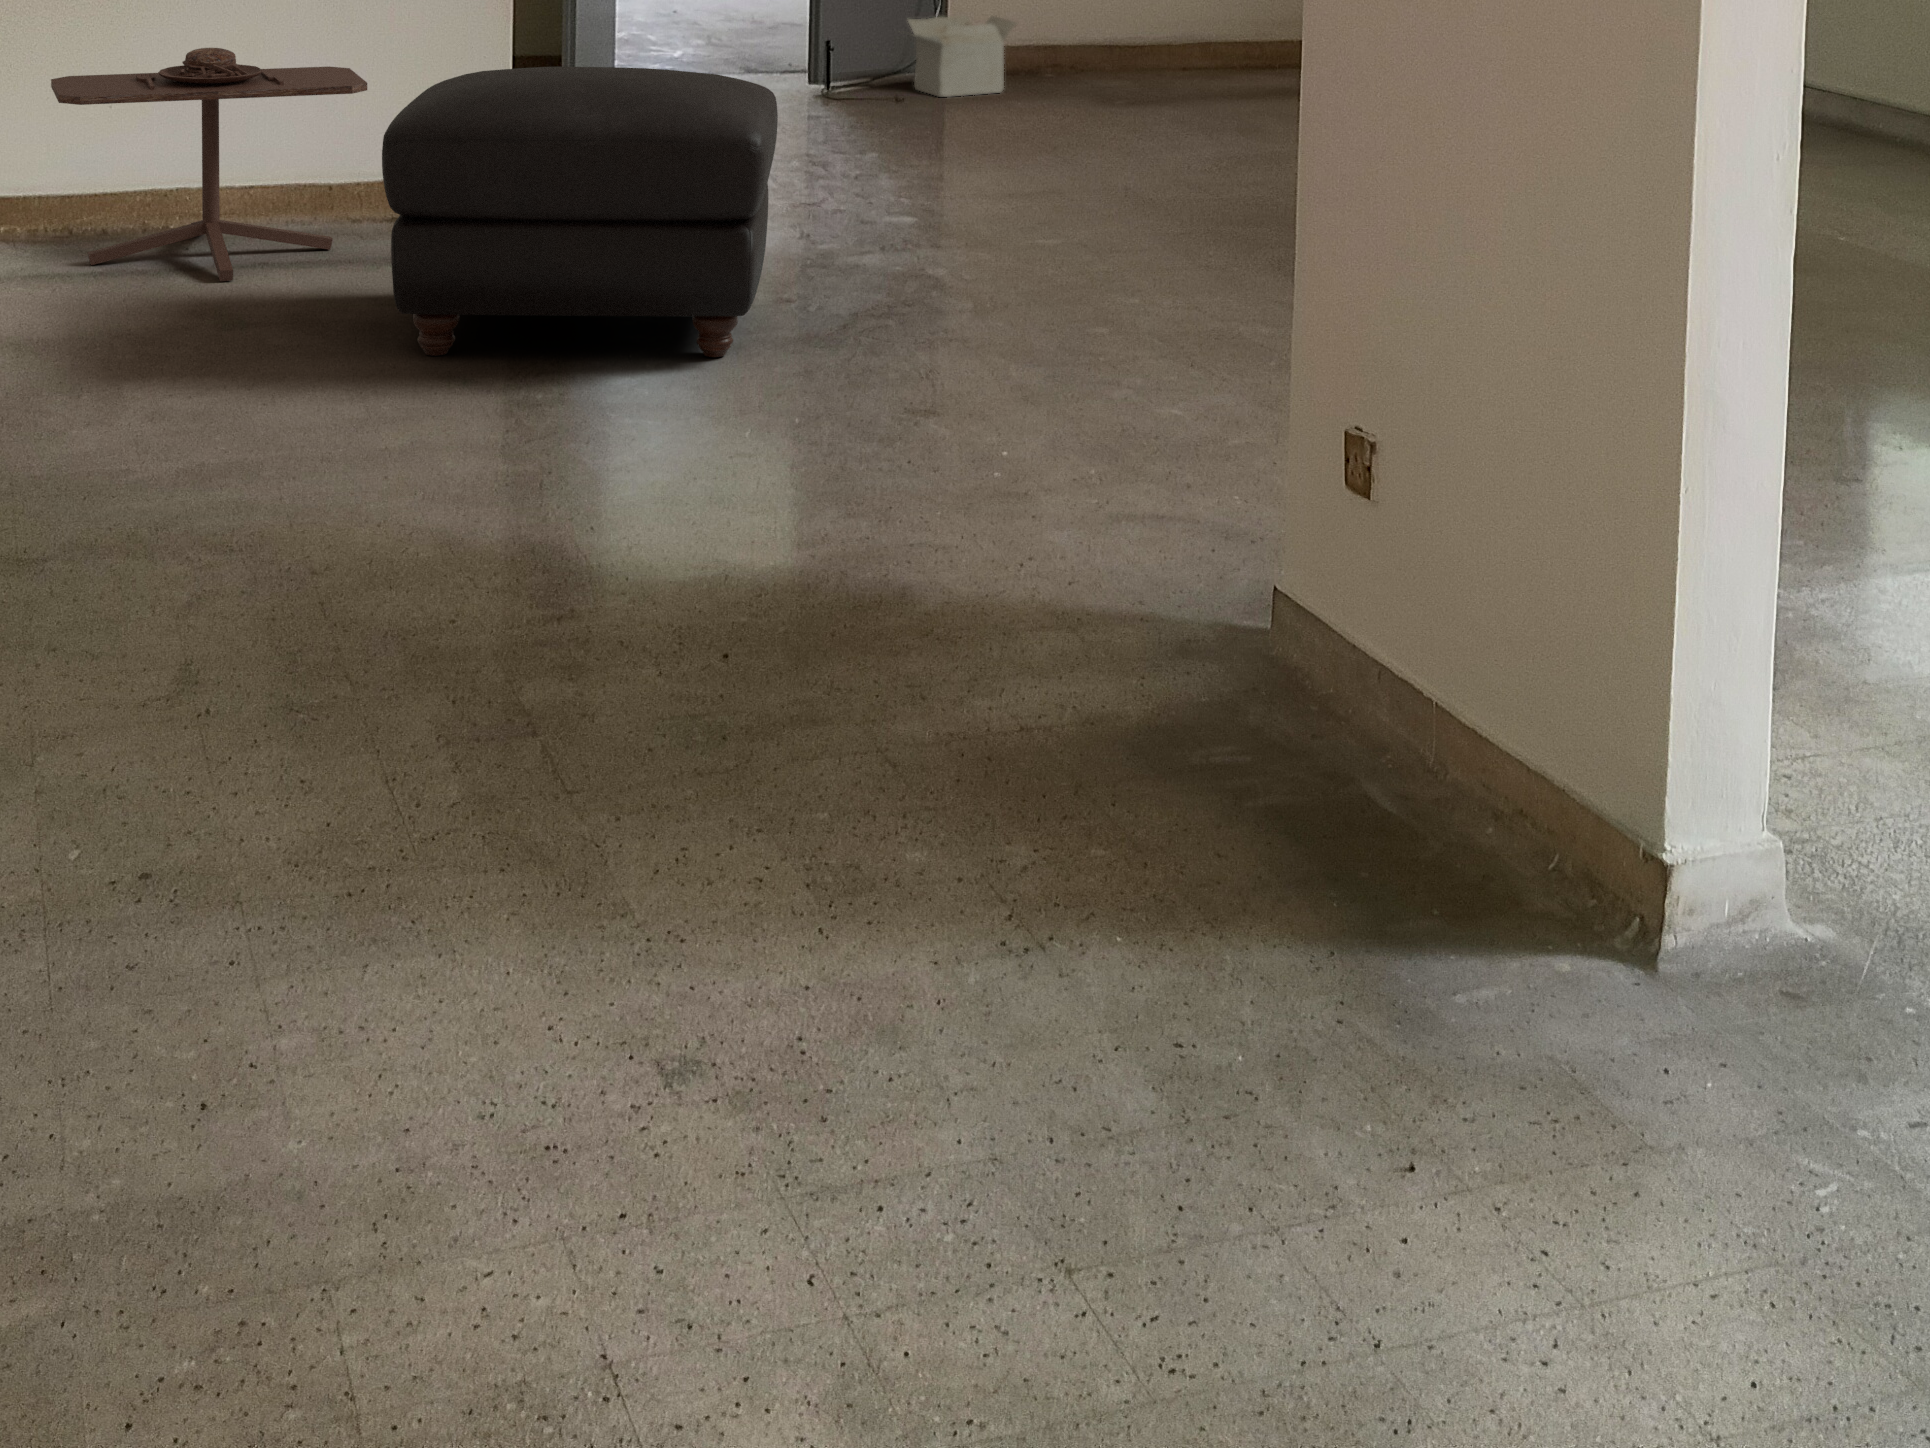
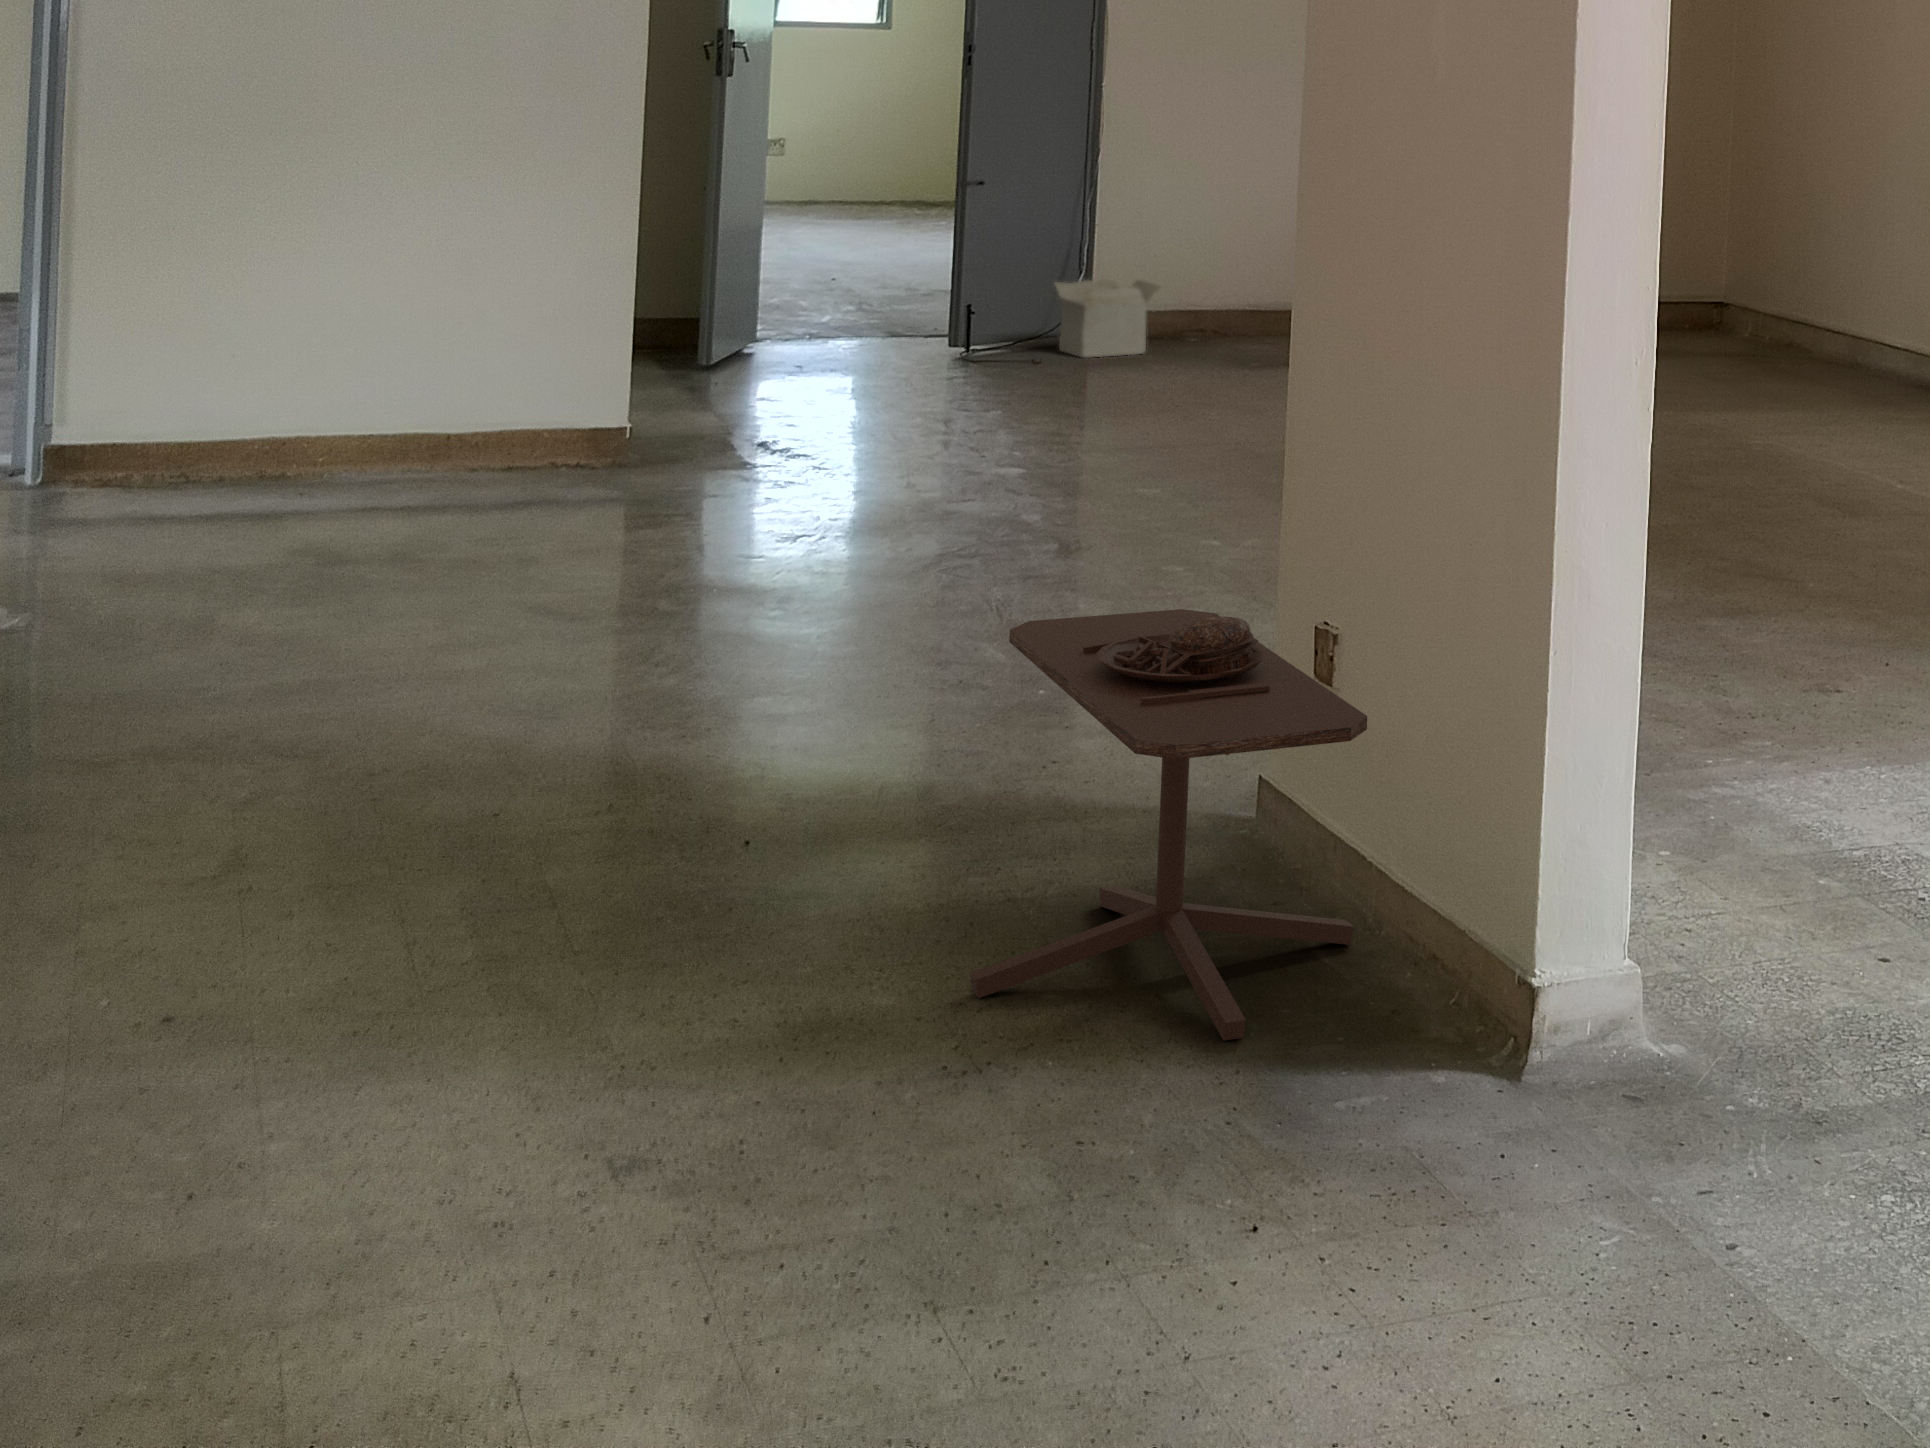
side table: present [51,48,367,281] -> present [970,609,1367,1041]
ottoman: present [382,67,778,357] -> none [485,316,879,589]

